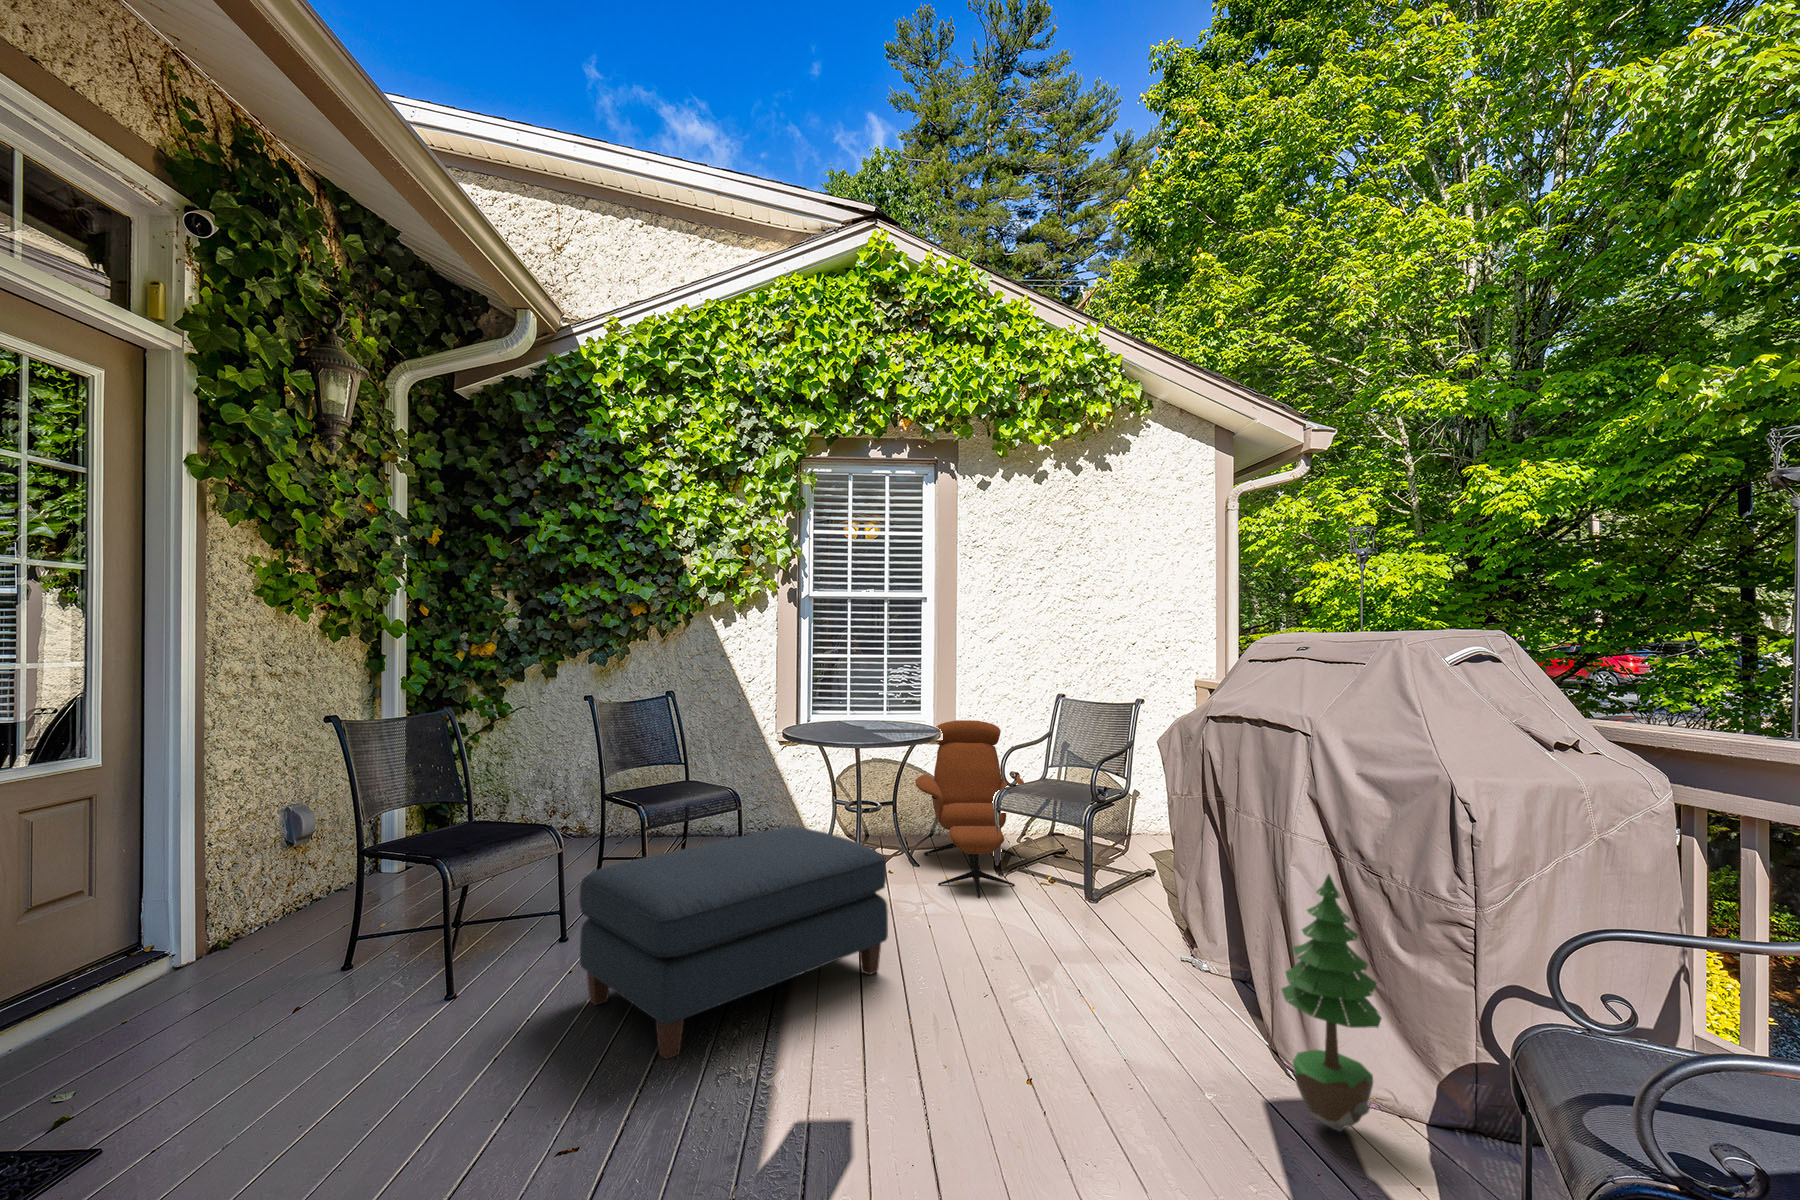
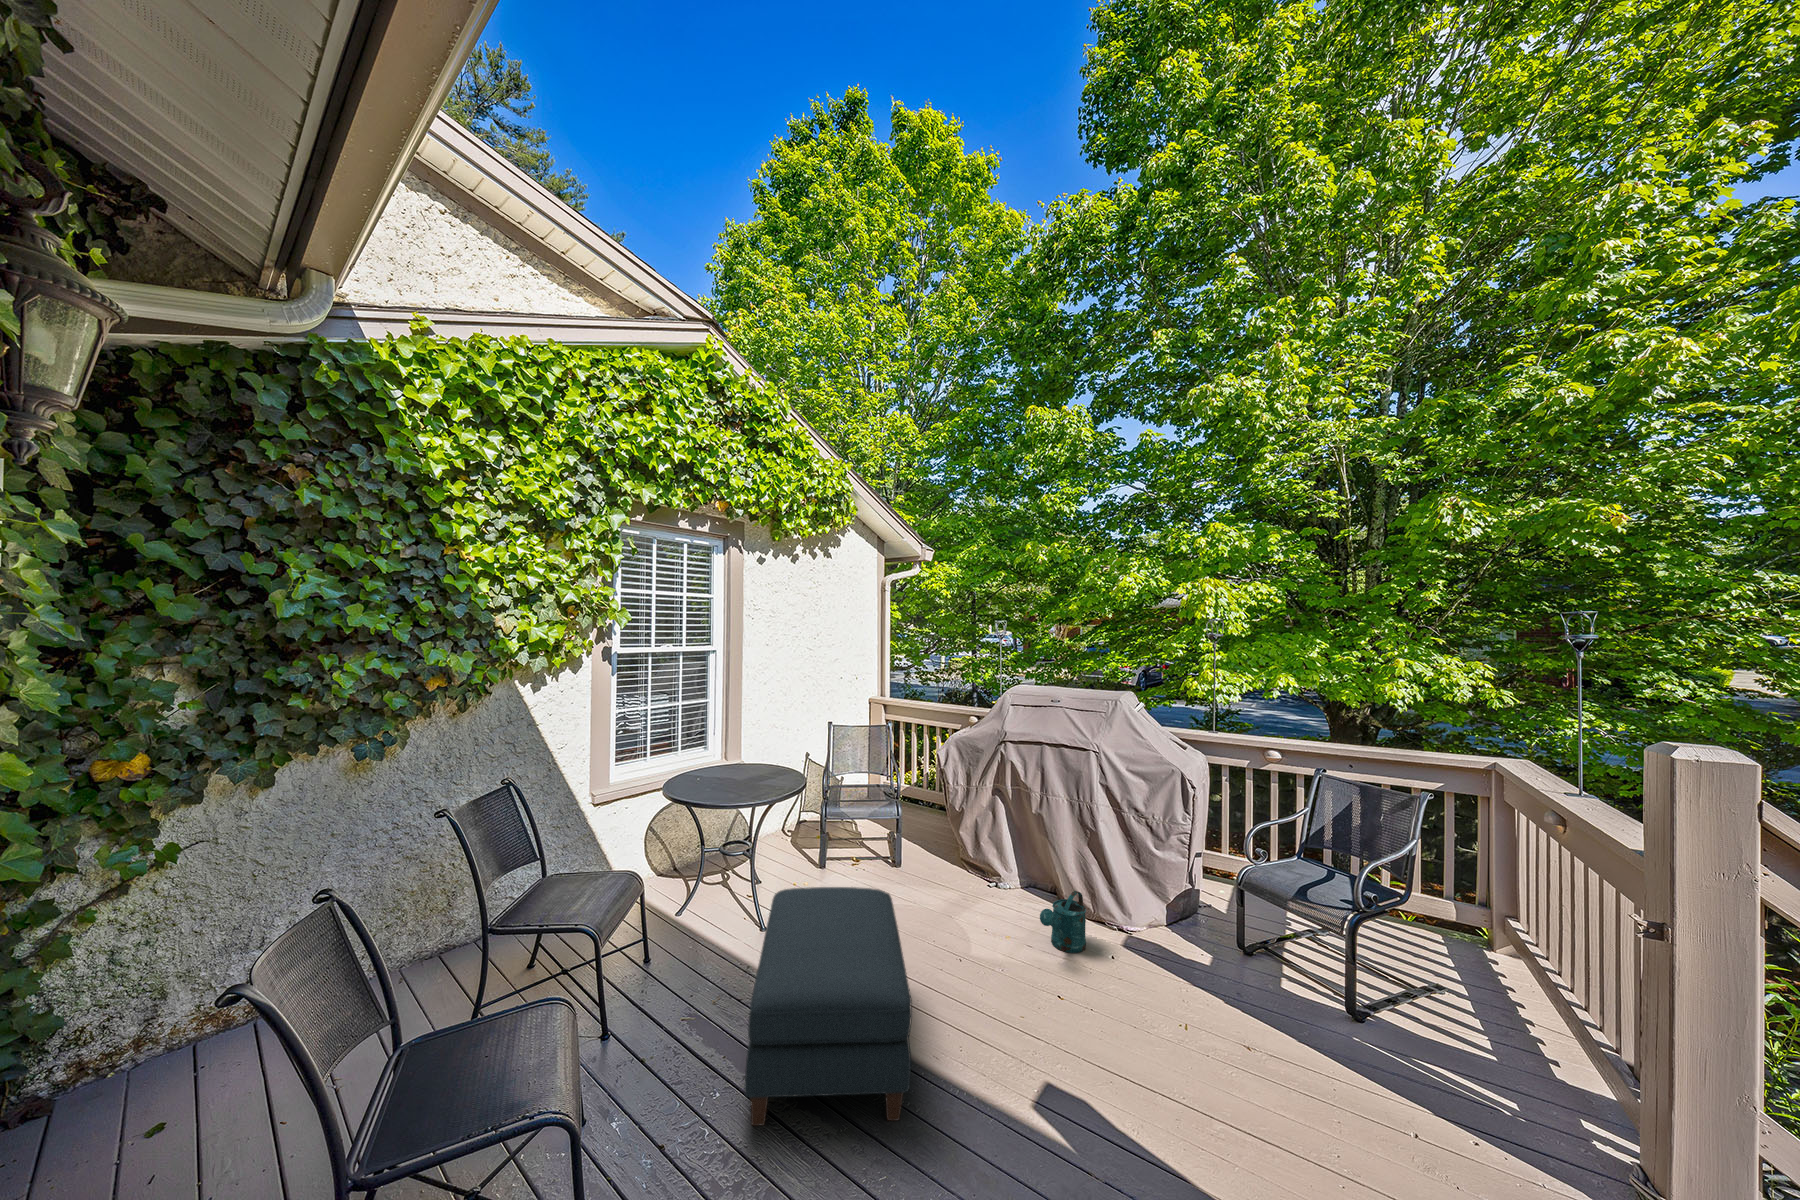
lounge chair: present [915,720,1024,898] -> none [721,752,836,897]
potted tree: present [1282,874,1381,1131] -> none [1131,839,1176,958]
watering can: none [1105,955,1250,1064] -> present [1040,891,1086,953]

